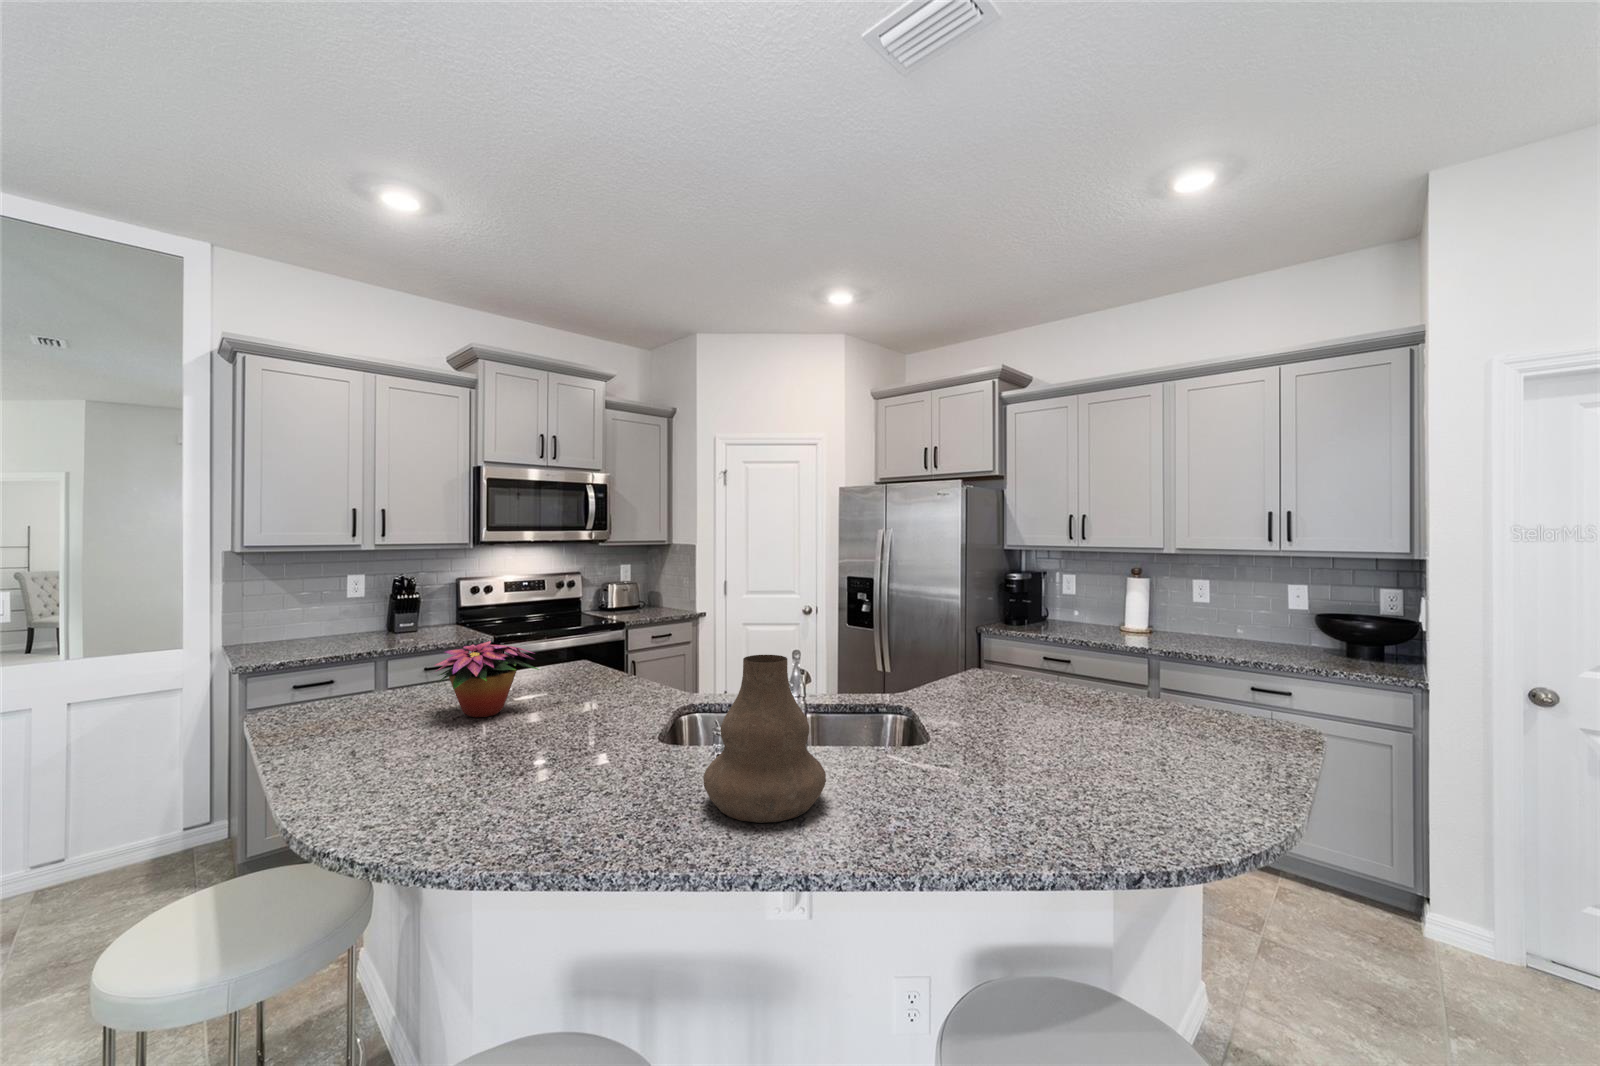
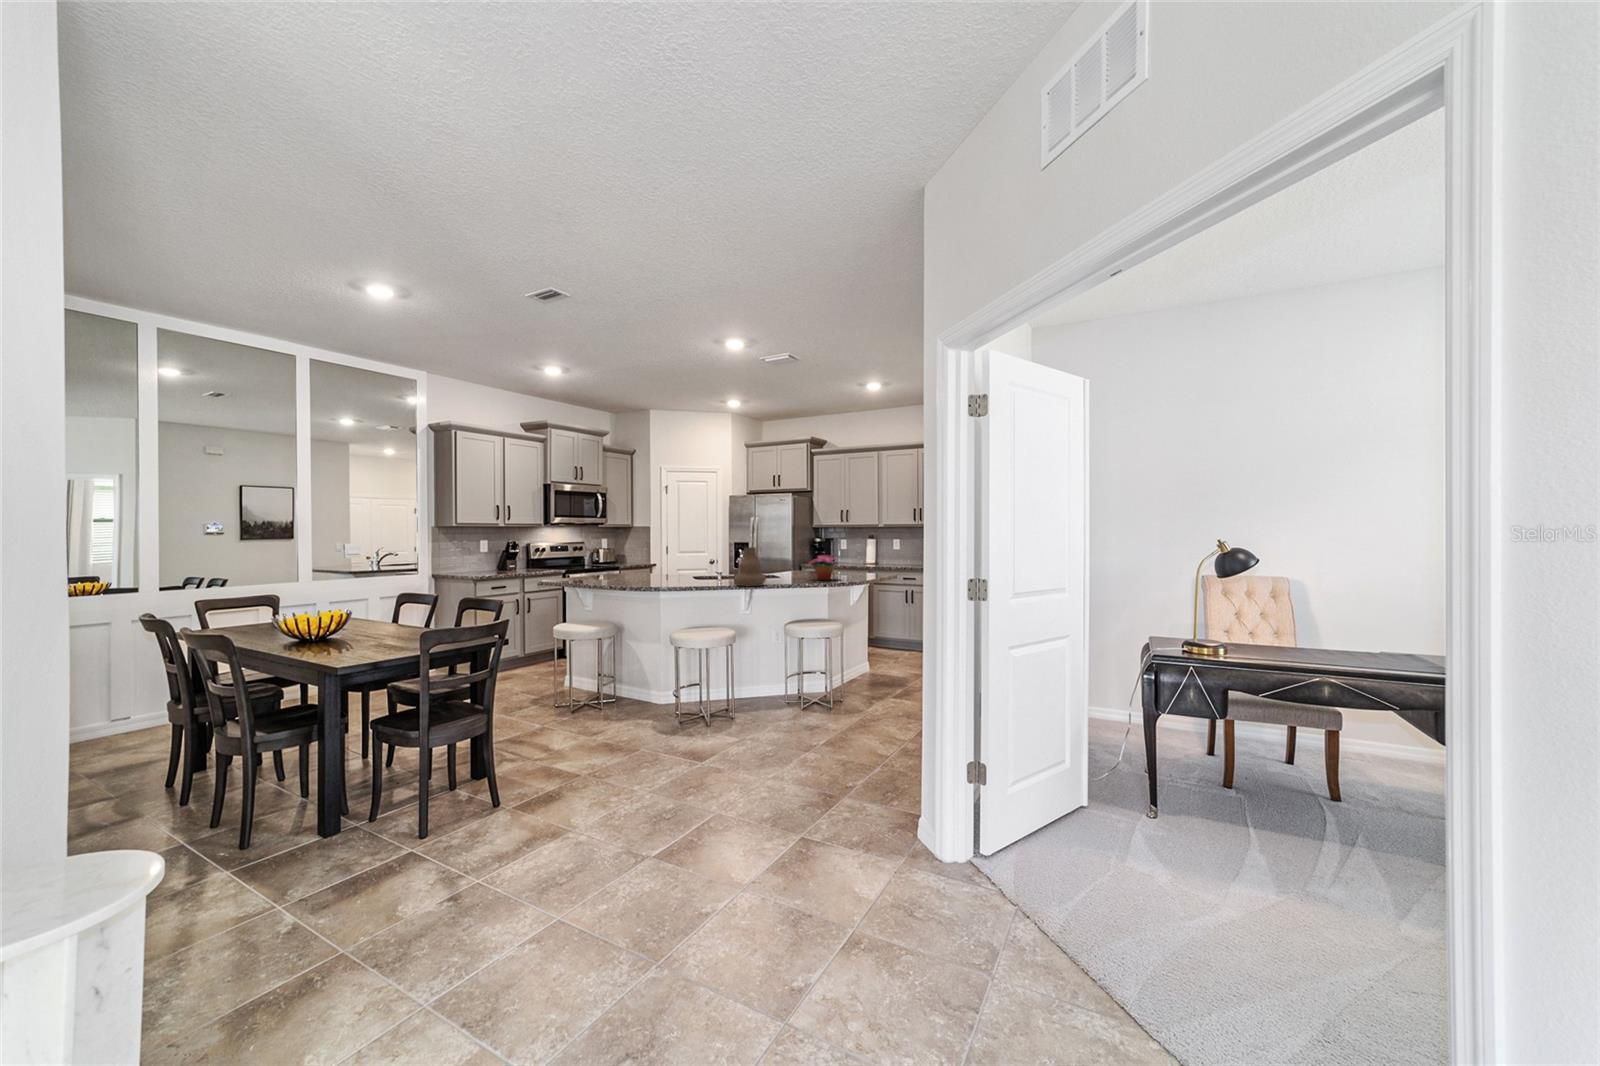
flower arrangement: present [434,641,539,717] -> present [811,555,836,580]

